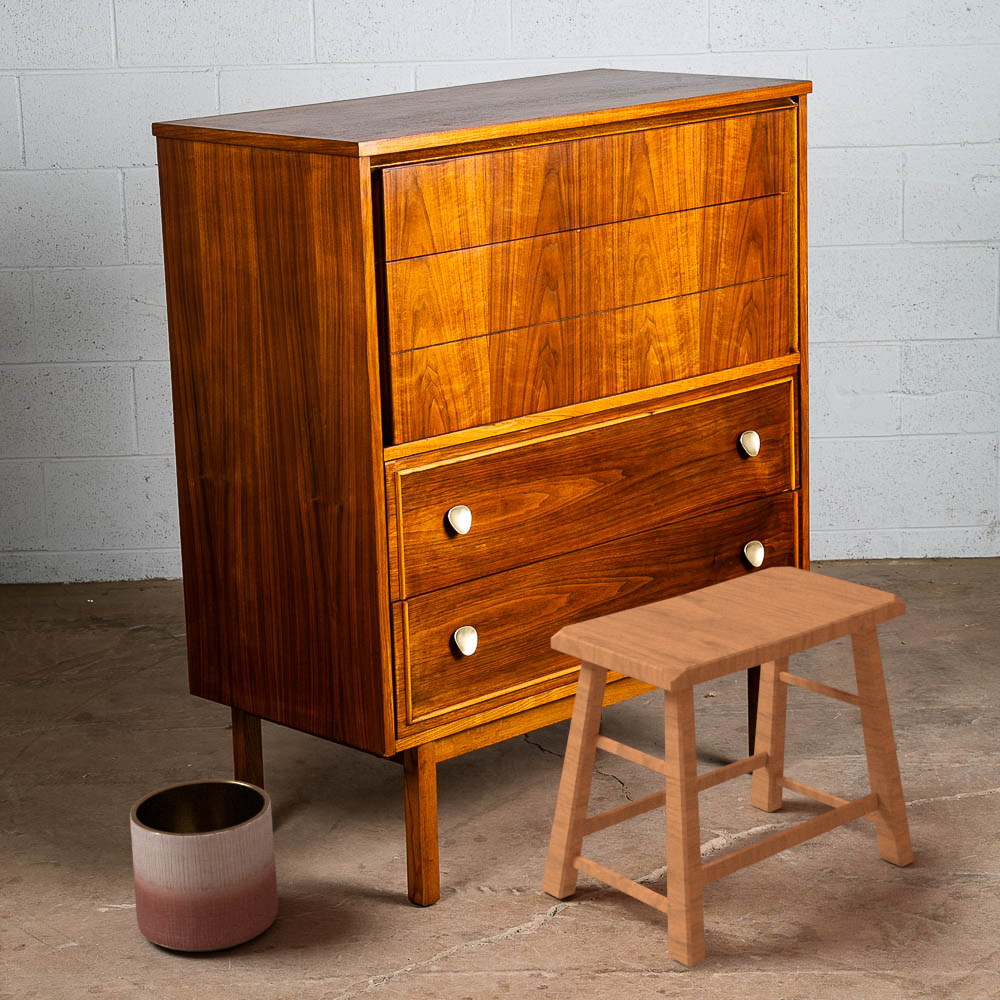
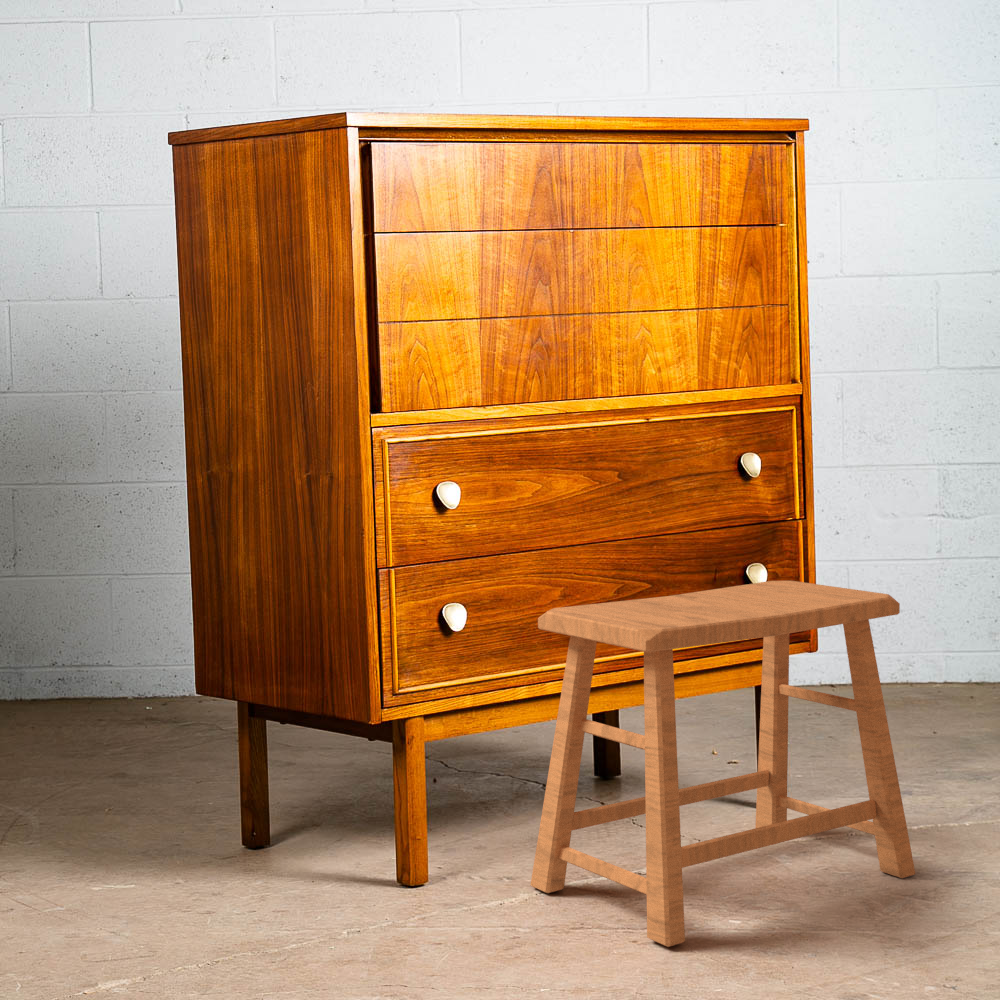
planter: present [130,779,278,952] -> none [121,763,265,923]

